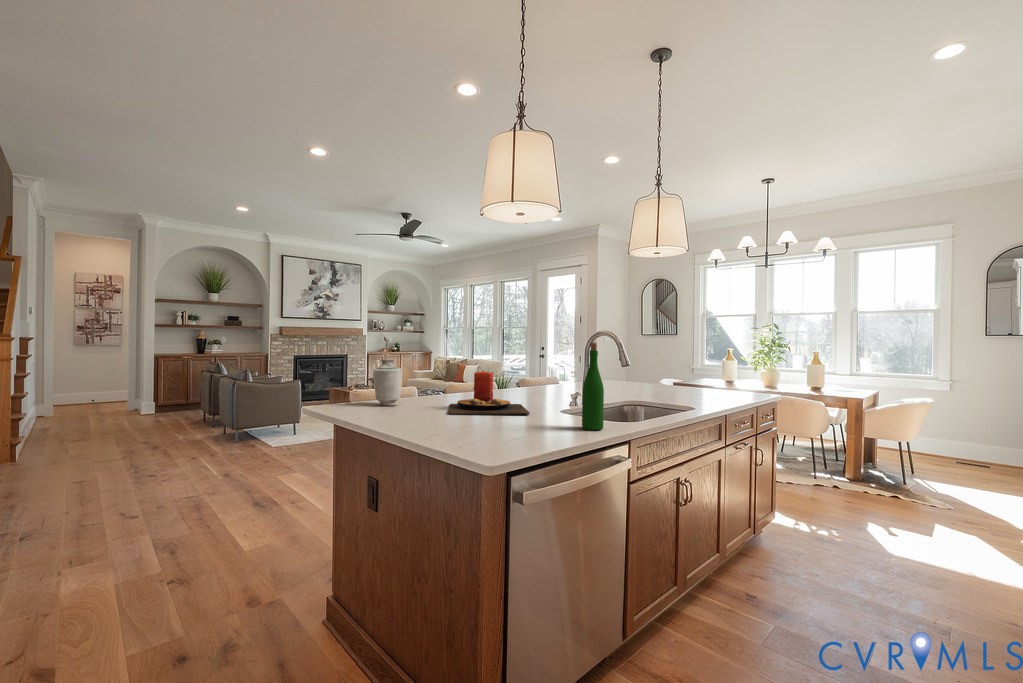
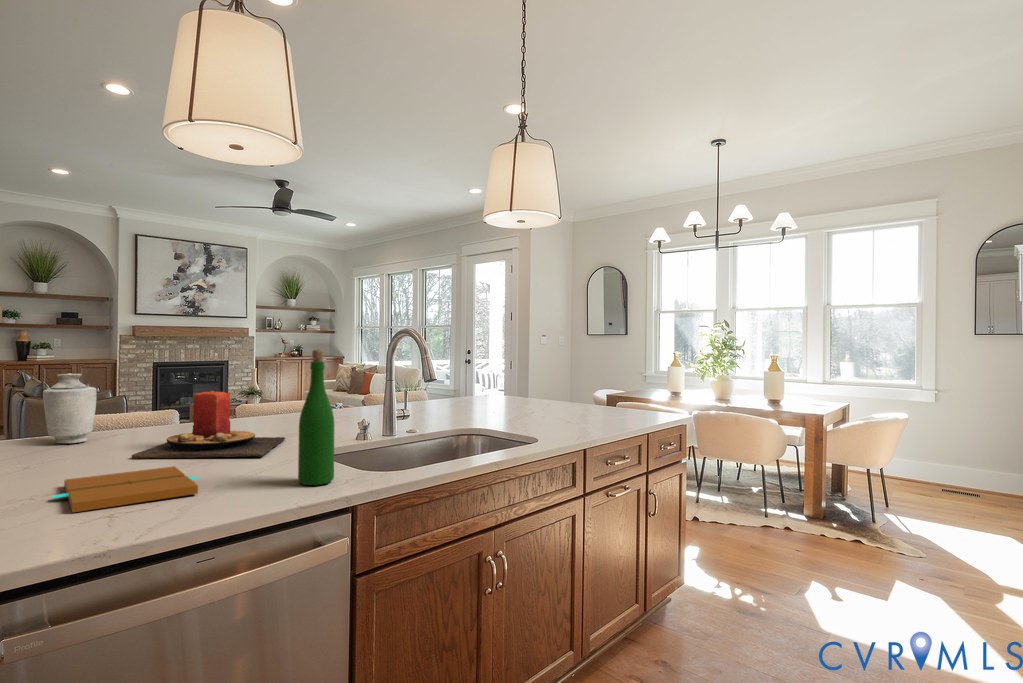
book: none [447,418,536,440] -> present [53,466,198,512]

